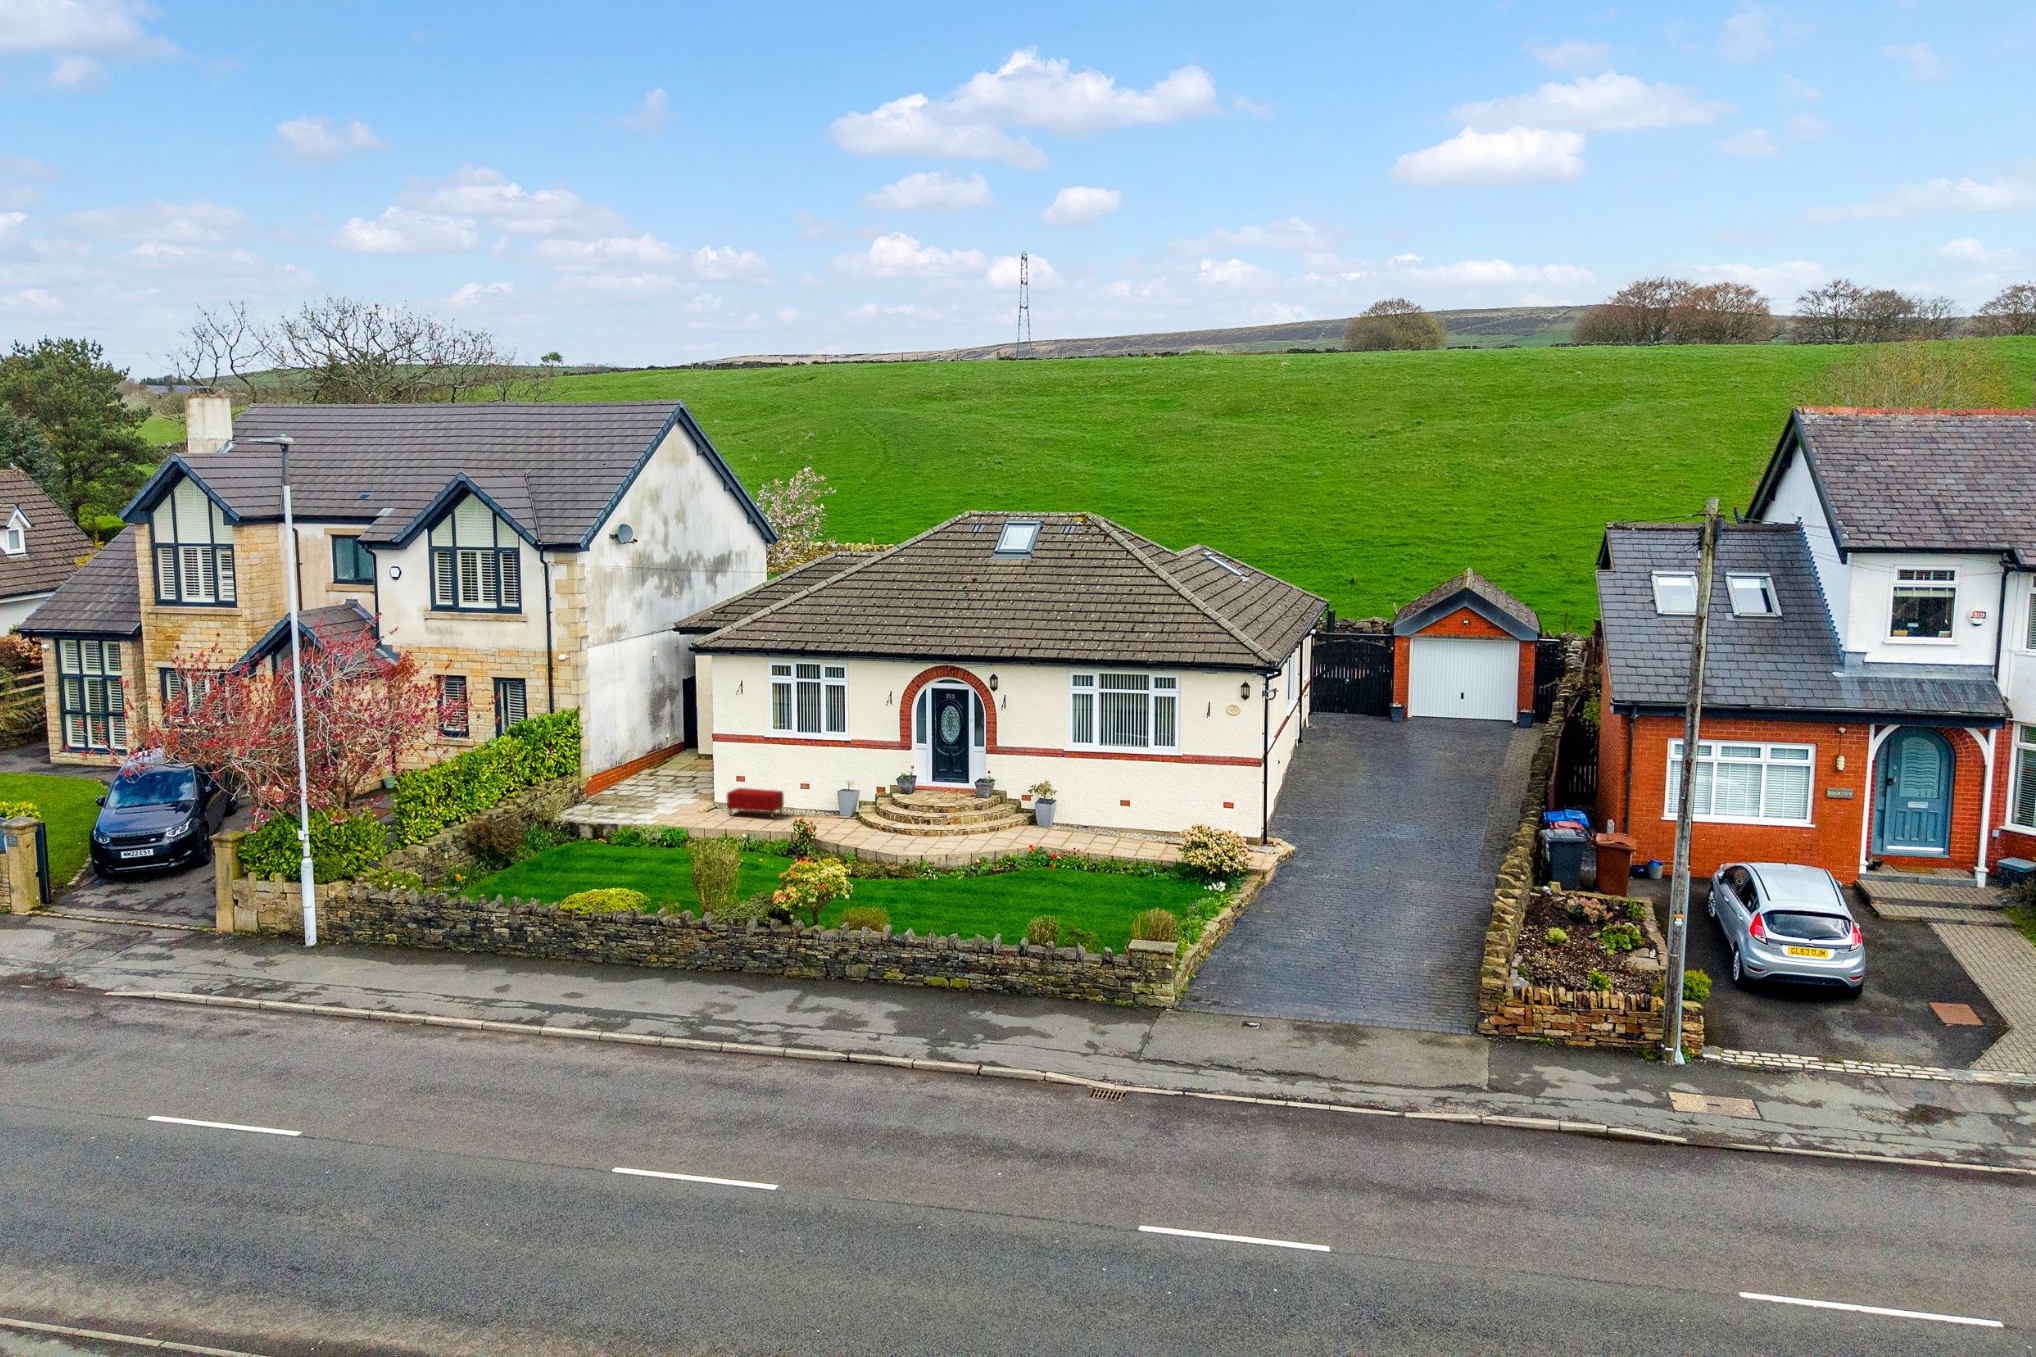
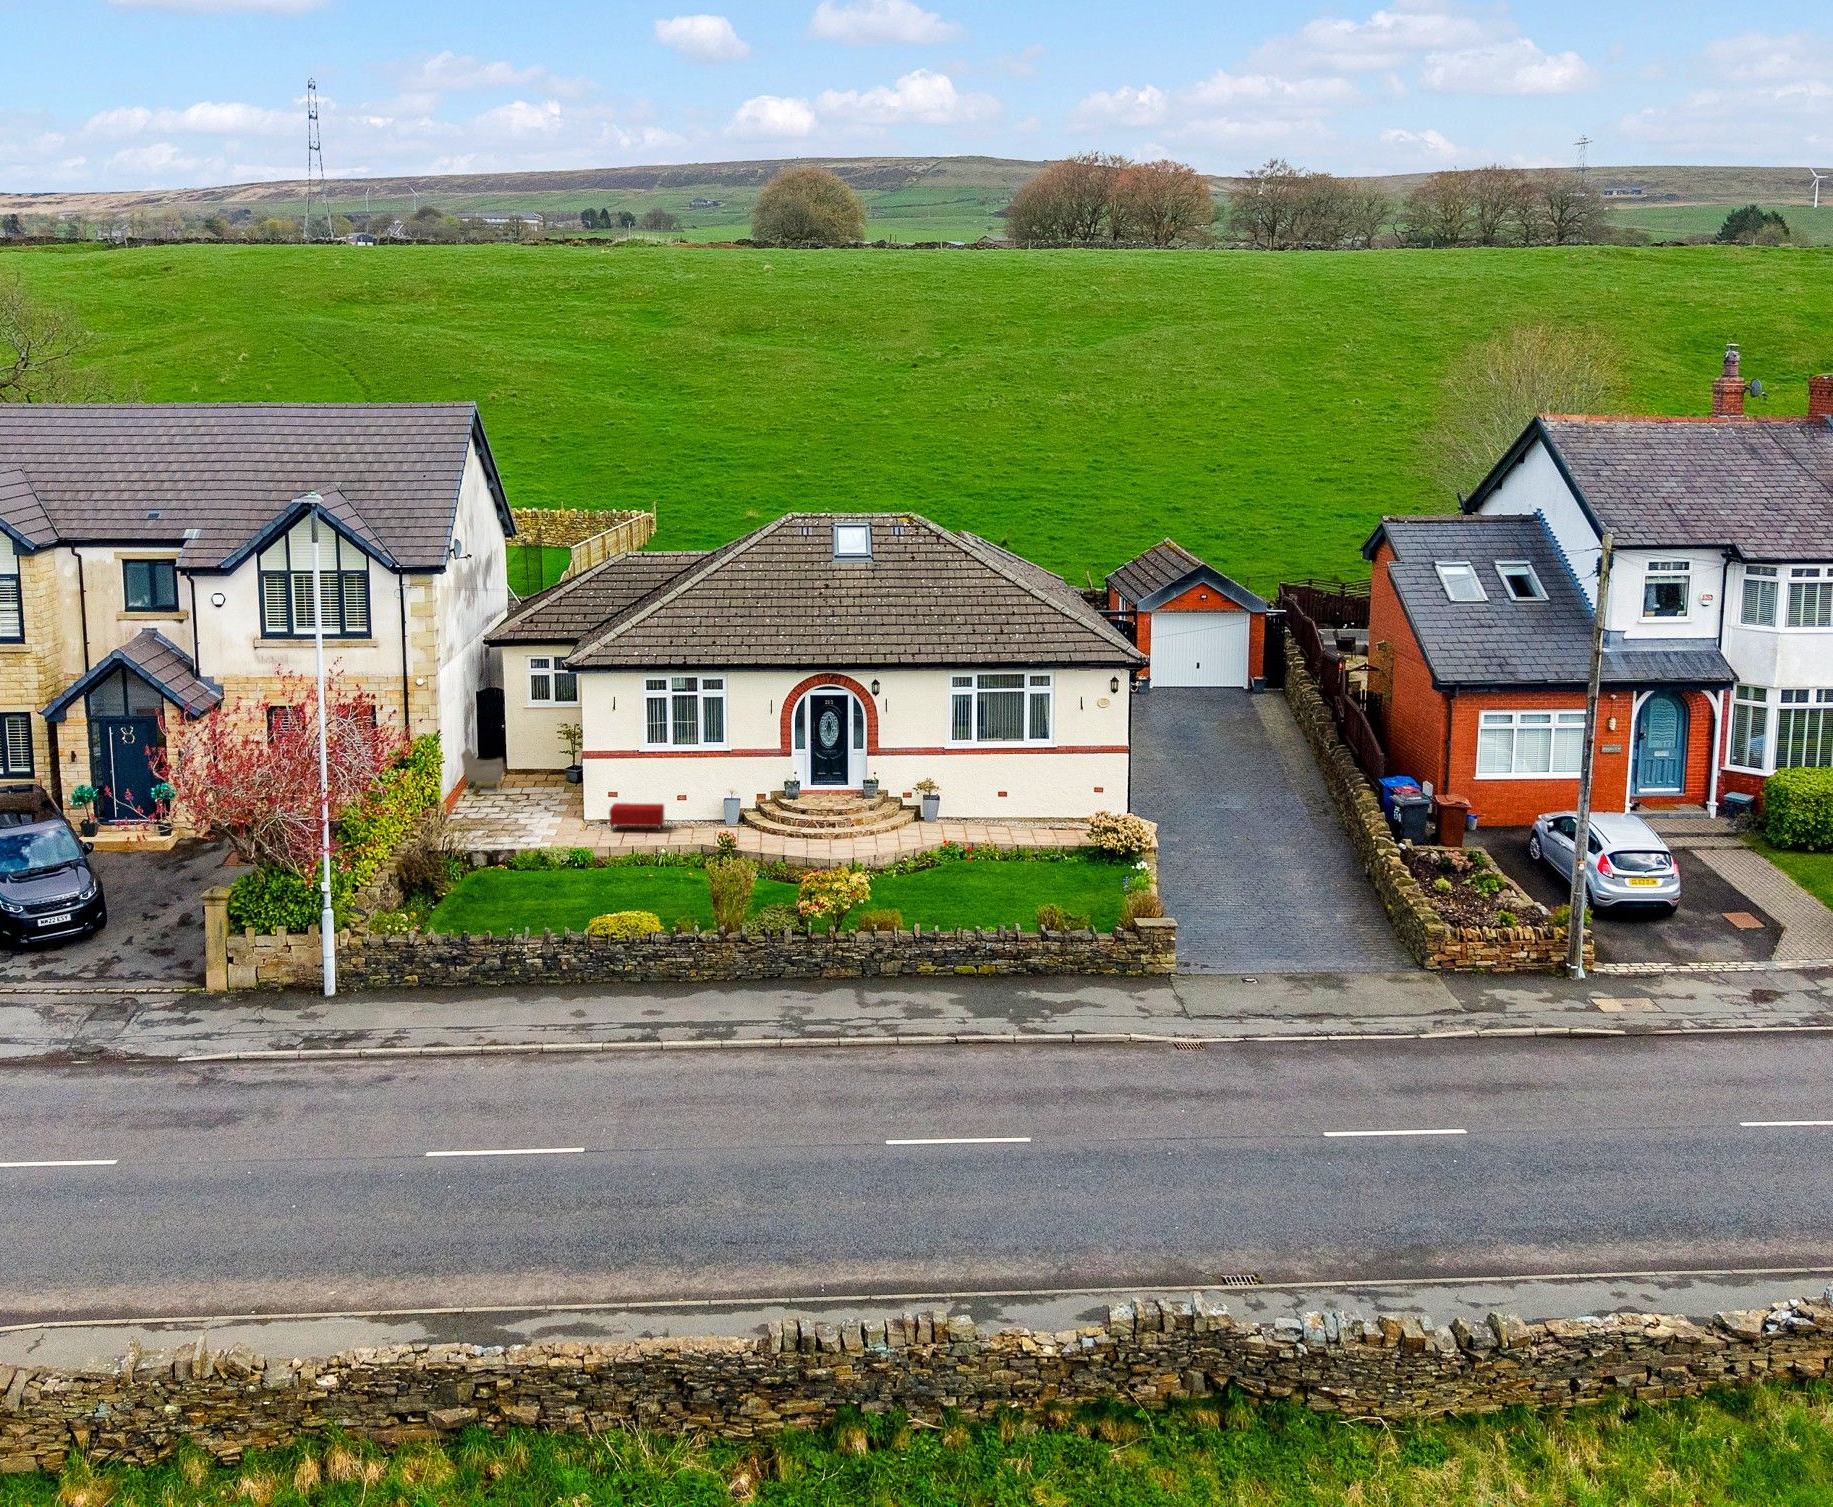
chair: none [642,731,687,774] -> present [461,748,503,789]

